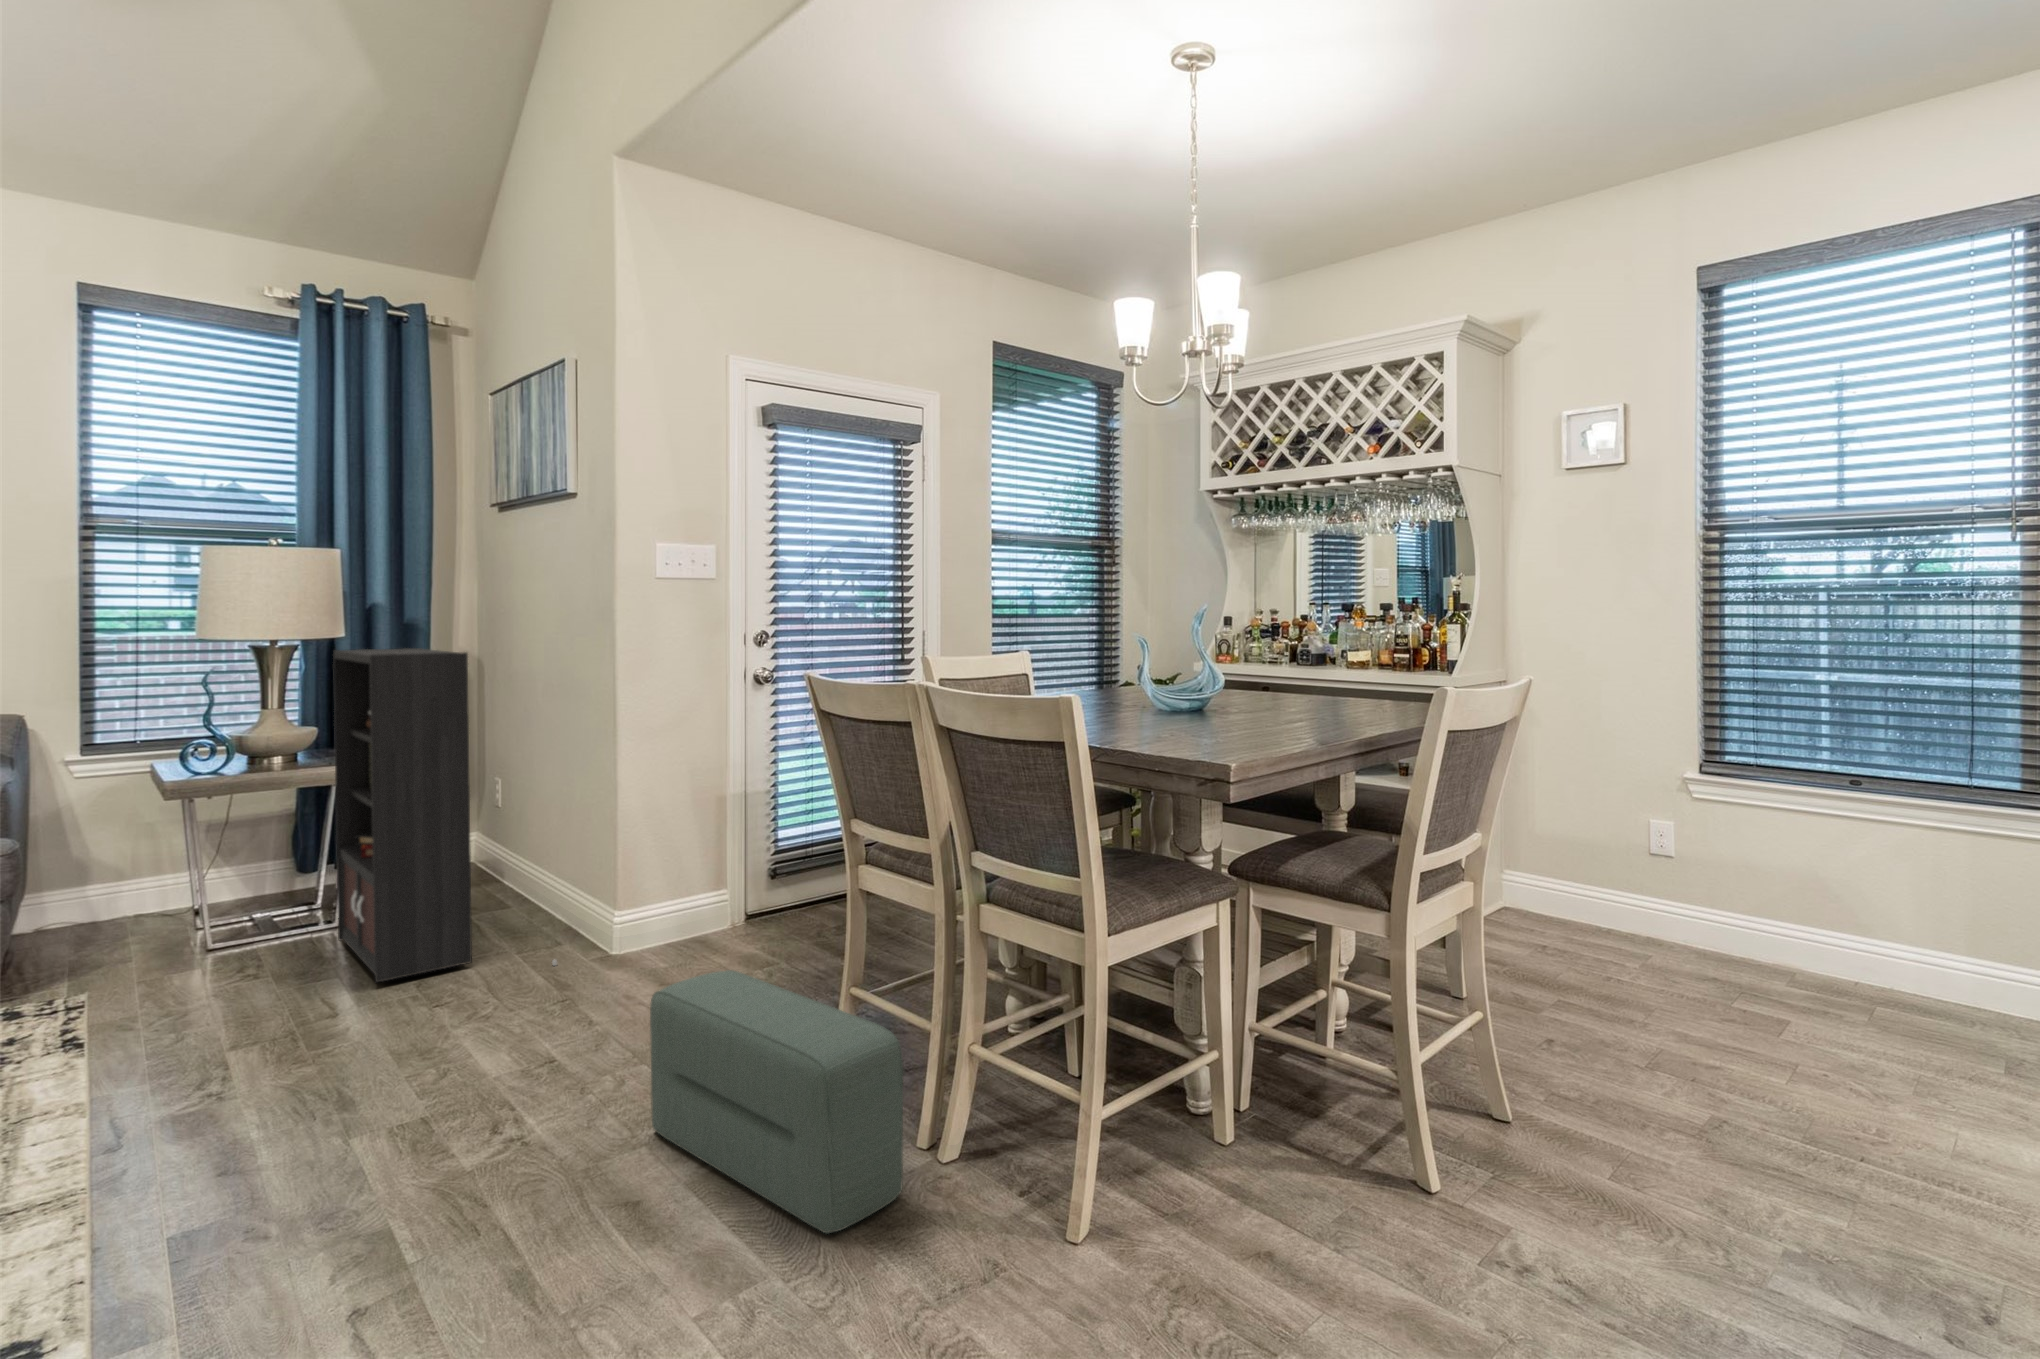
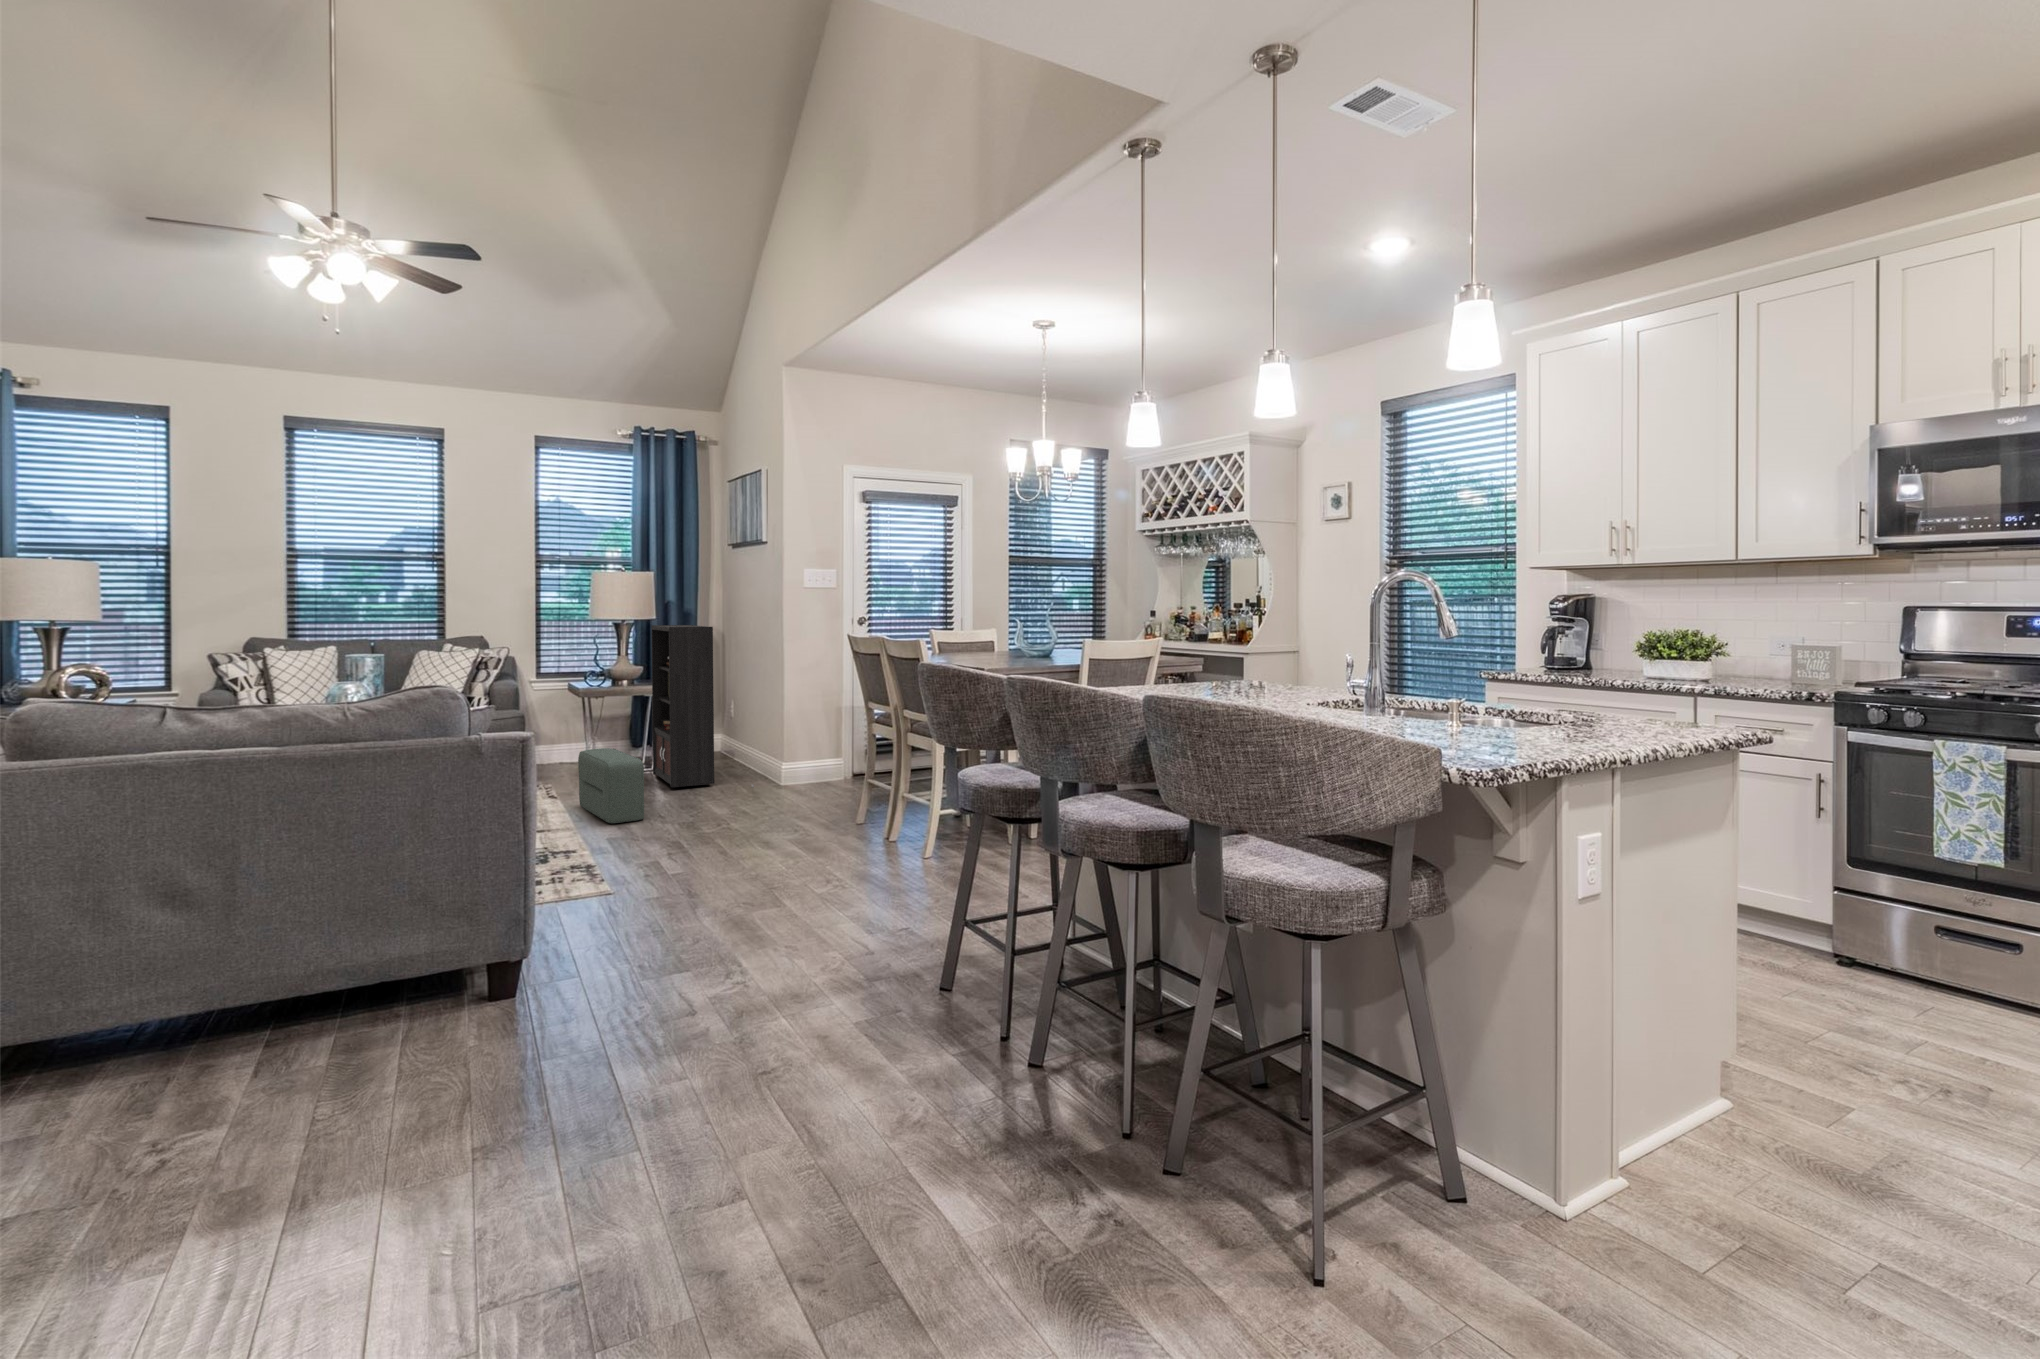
pouf: present [650,970,903,1234] -> present [578,748,644,823]

